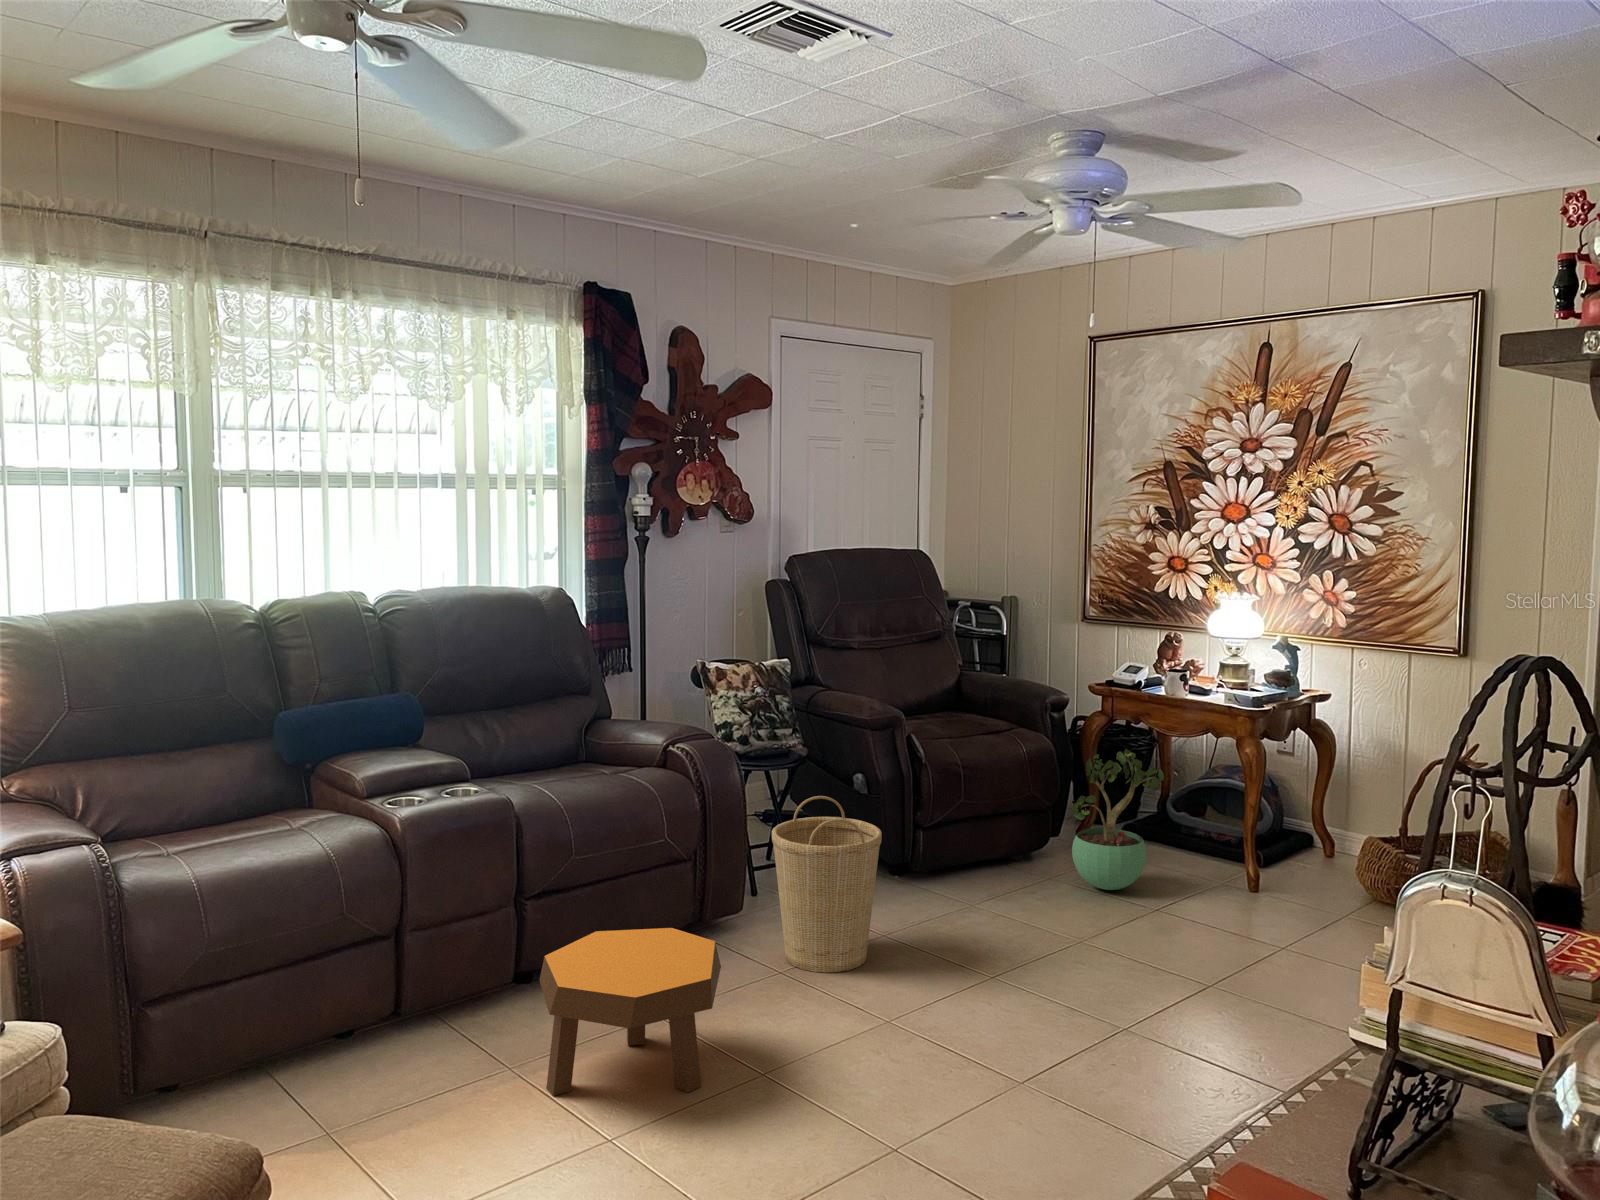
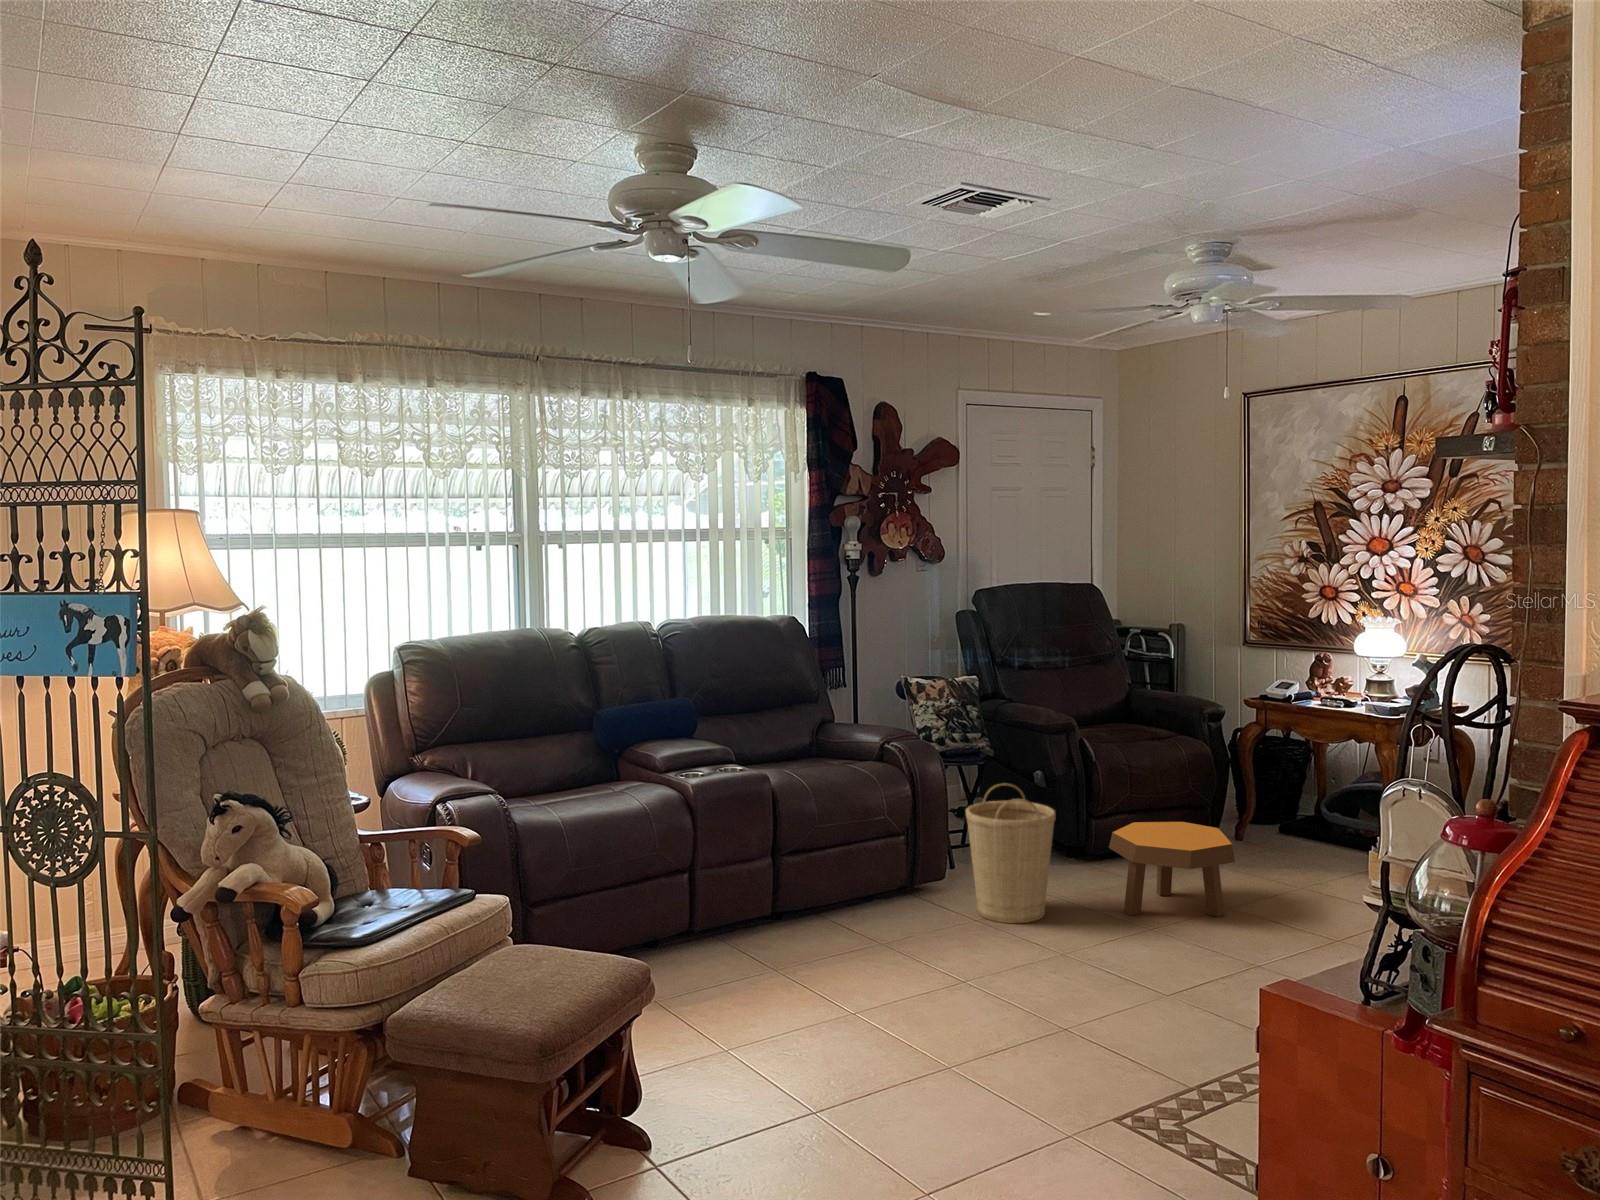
potted plant: present [1072,748,1164,890] -> none [1225,750,1307,873]
footstool: present [540,928,721,1096] -> present [1109,822,1235,917]

